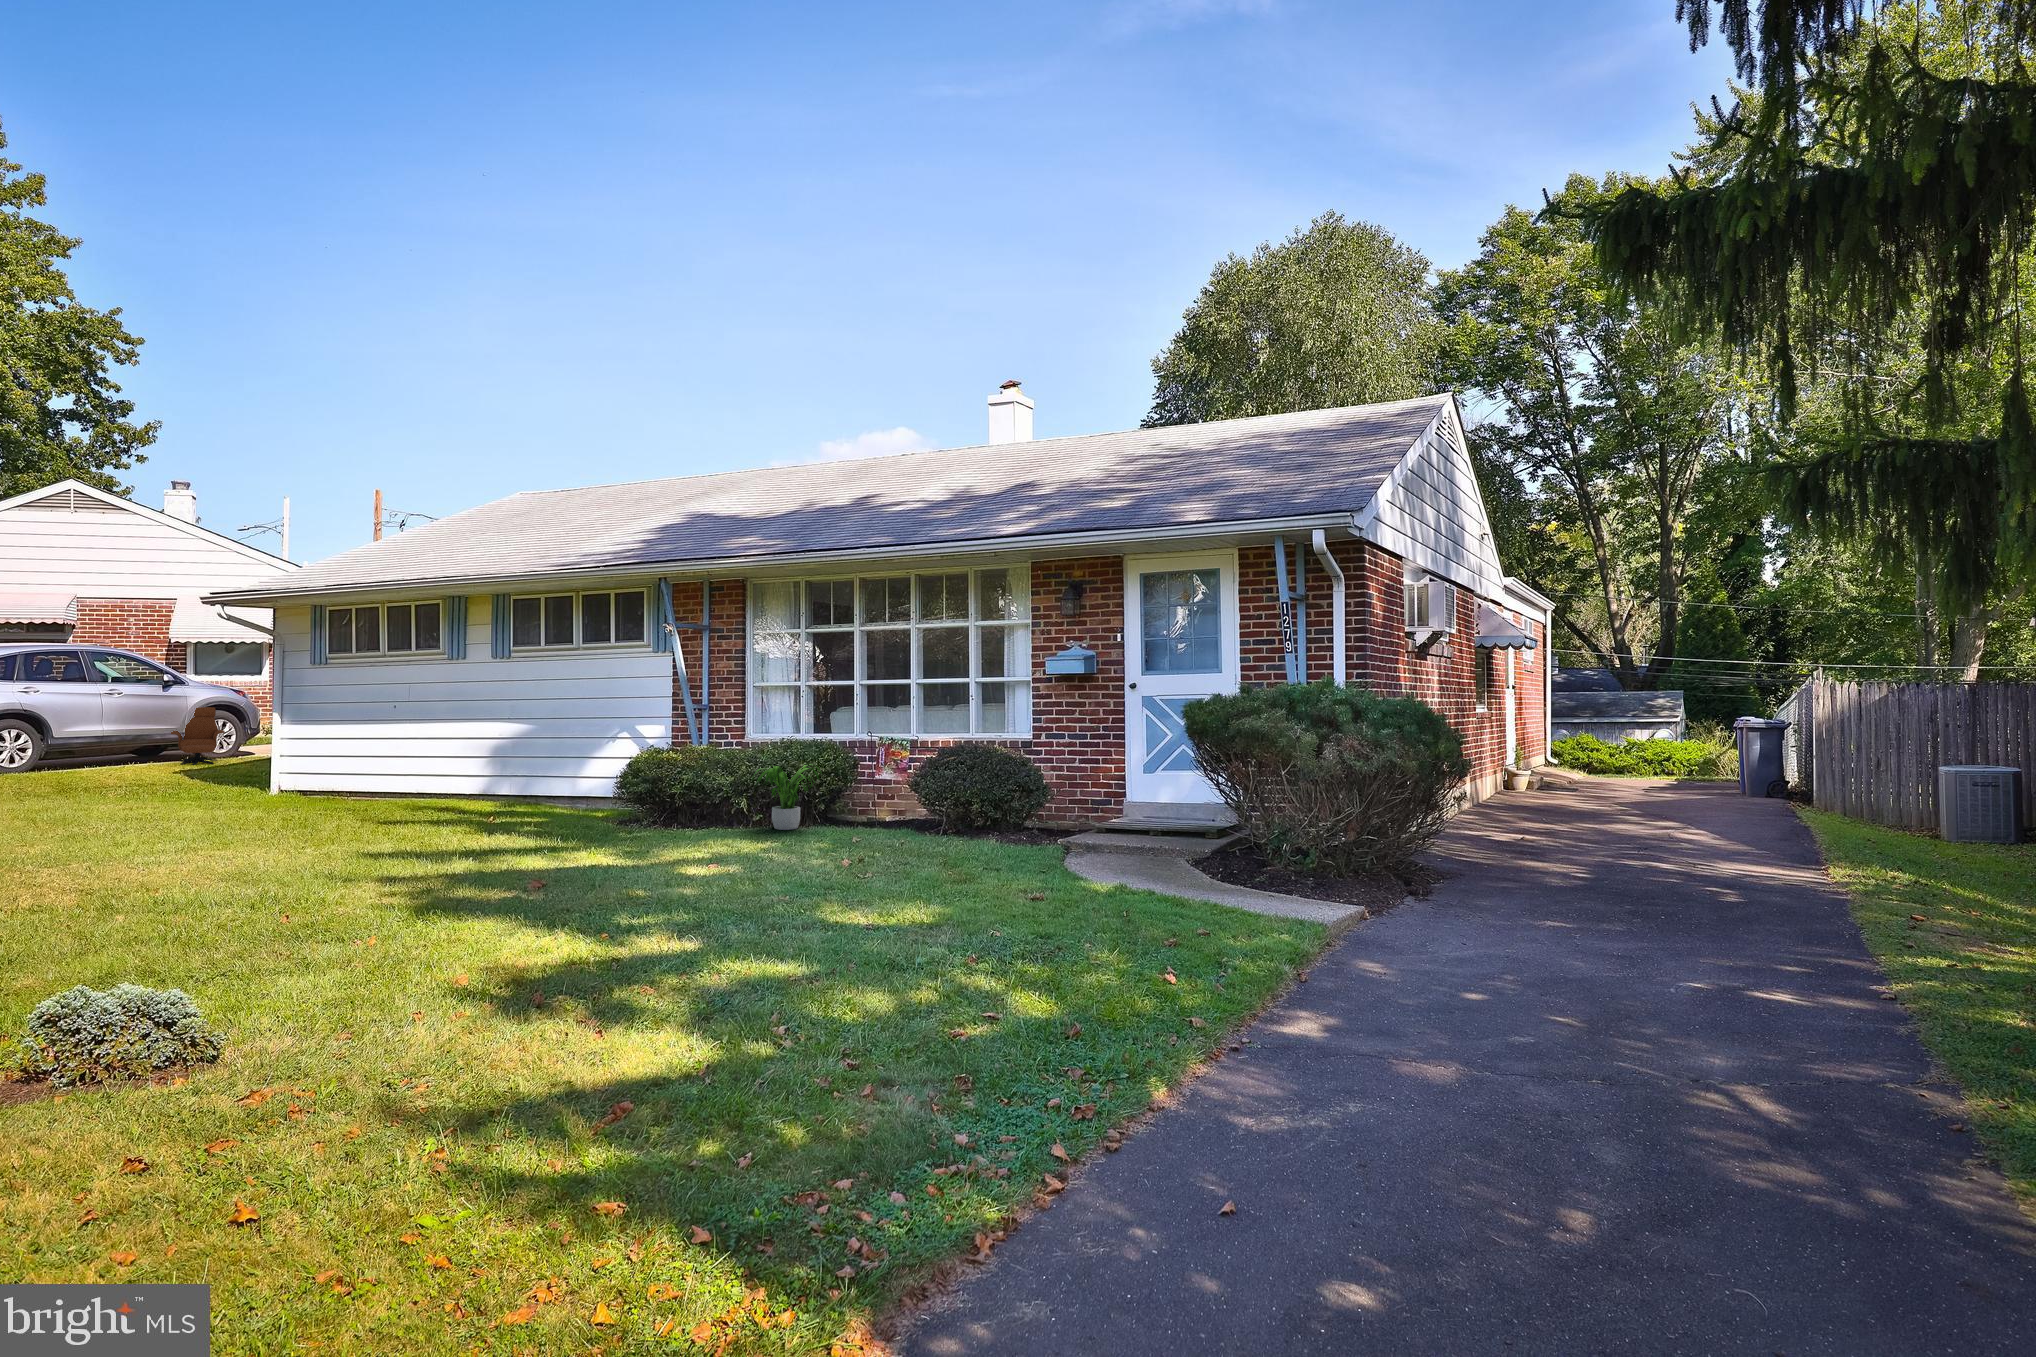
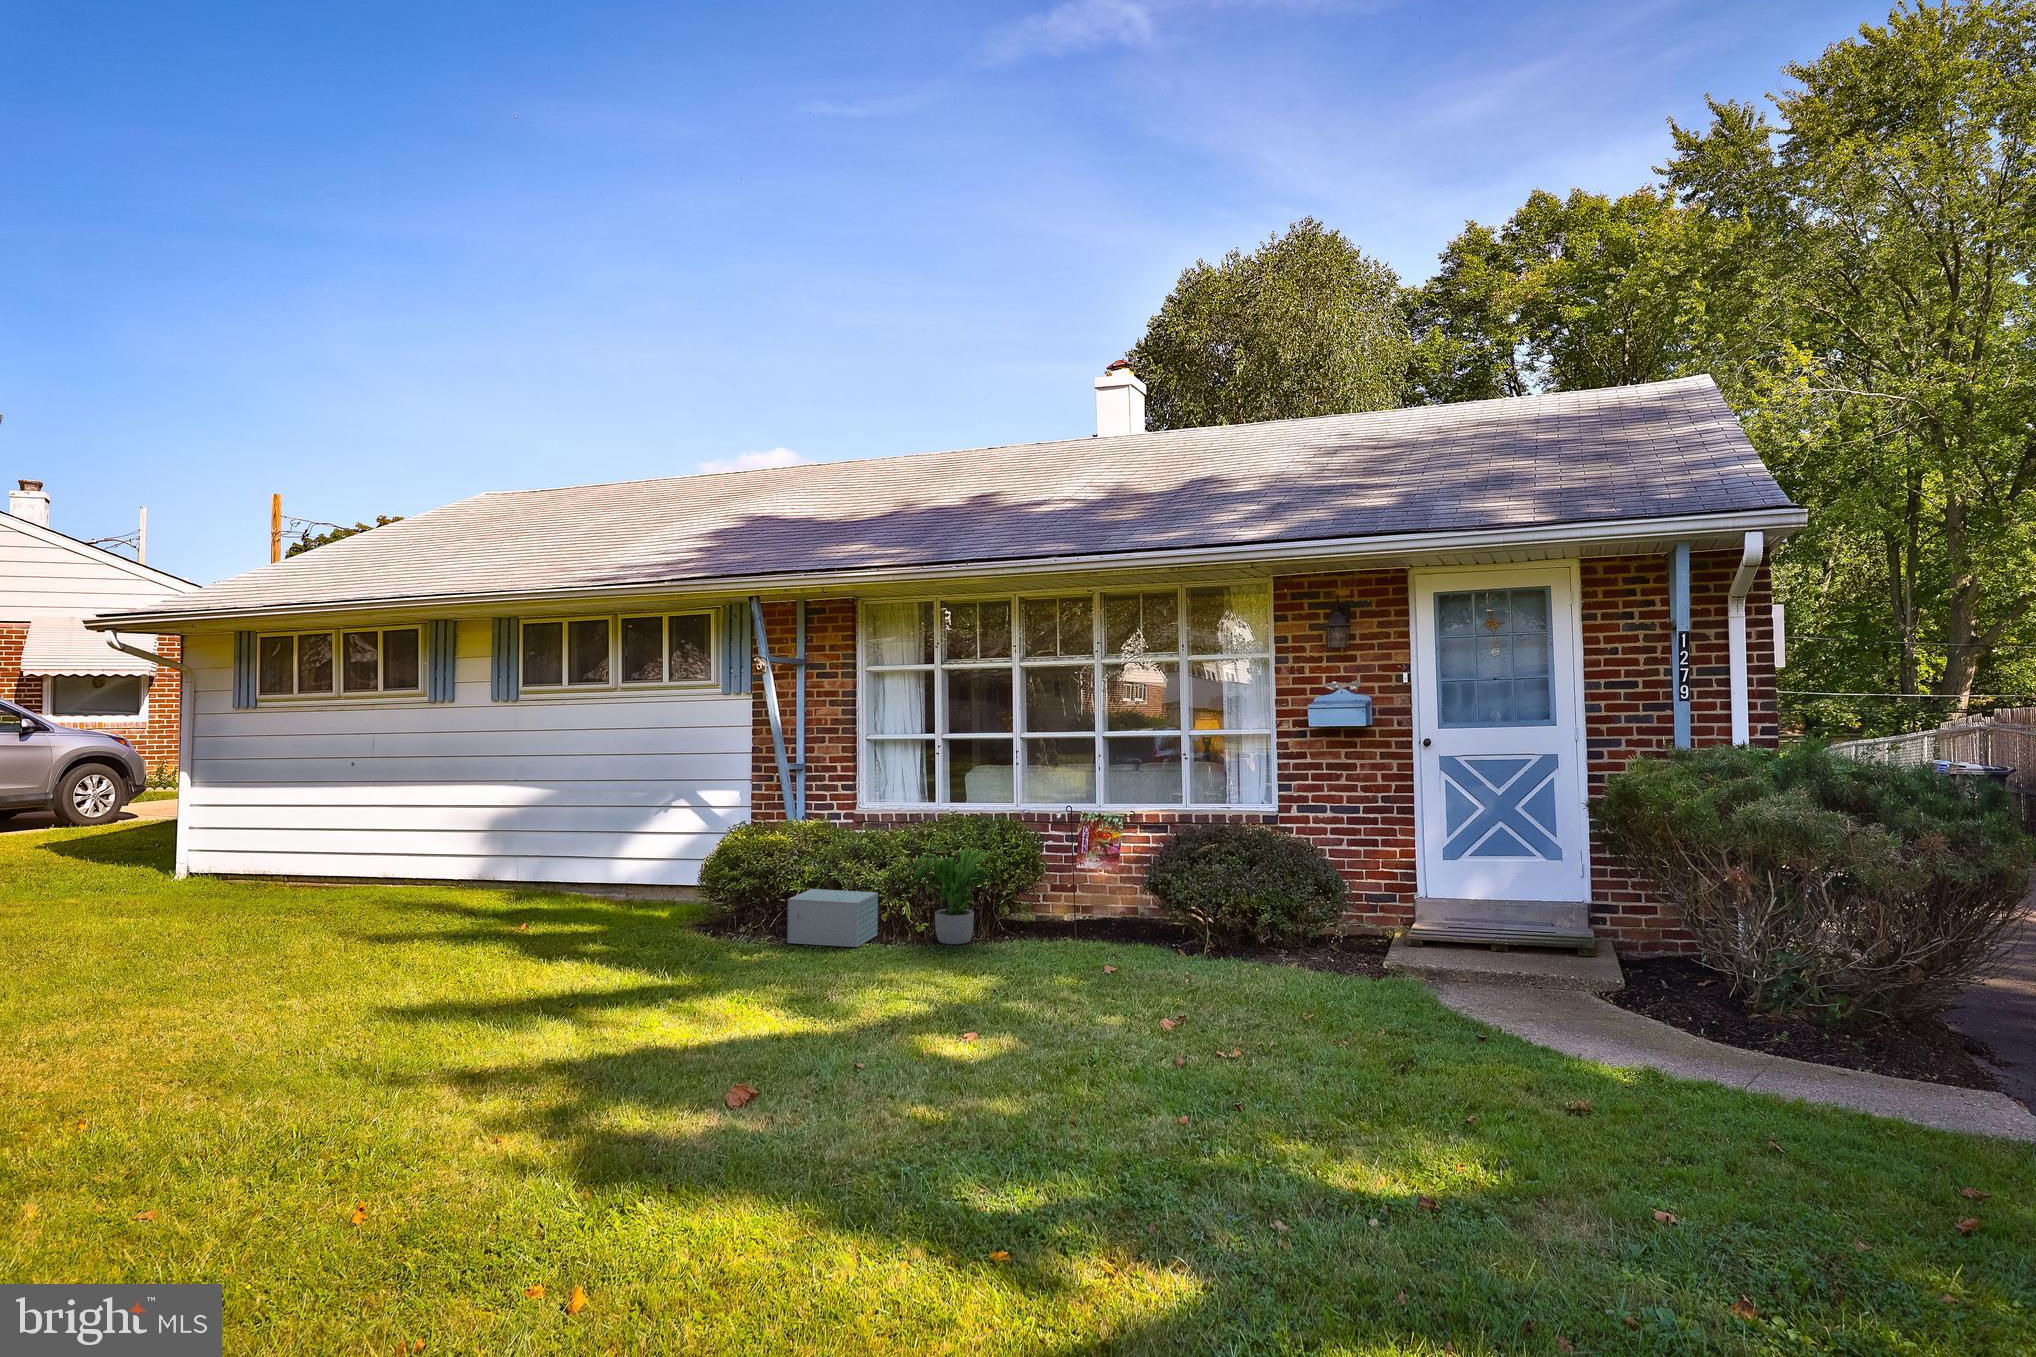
lounge chair: present [171,707,225,765] -> none [28,760,104,838]
storage box: none [665,791,735,830] -> present [787,889,878,947]

